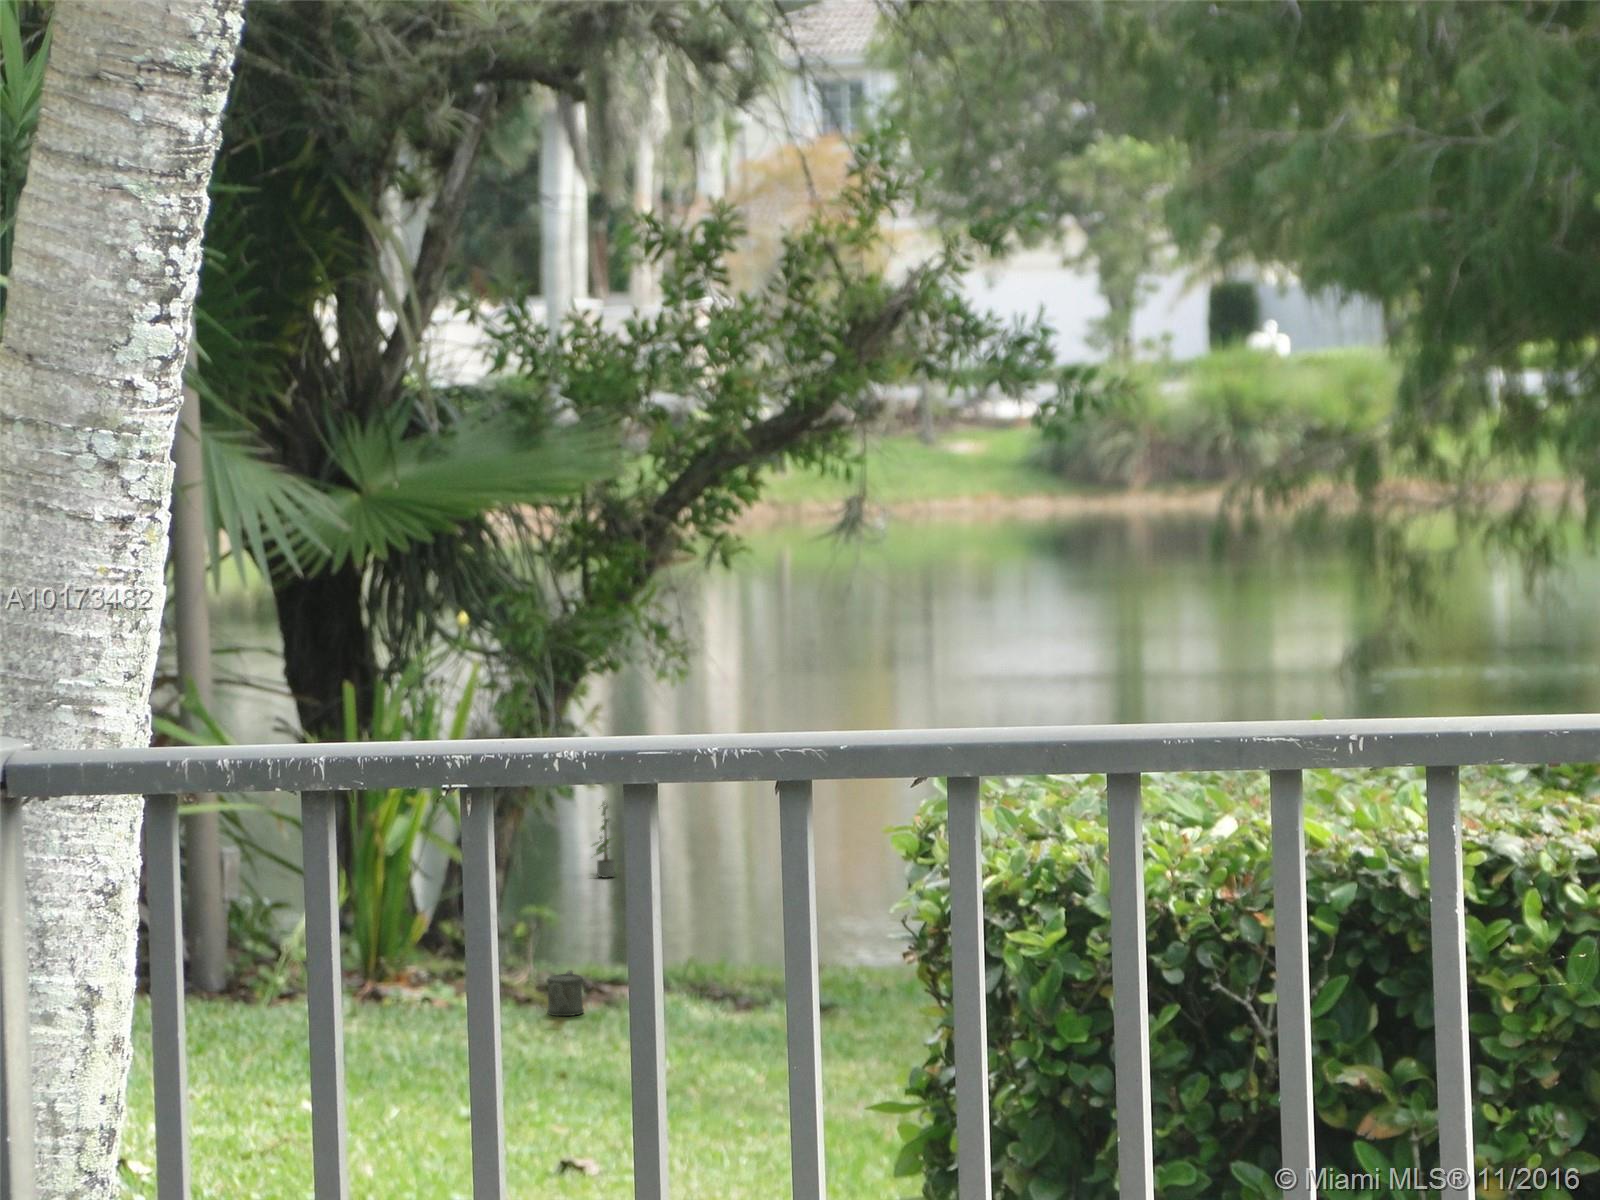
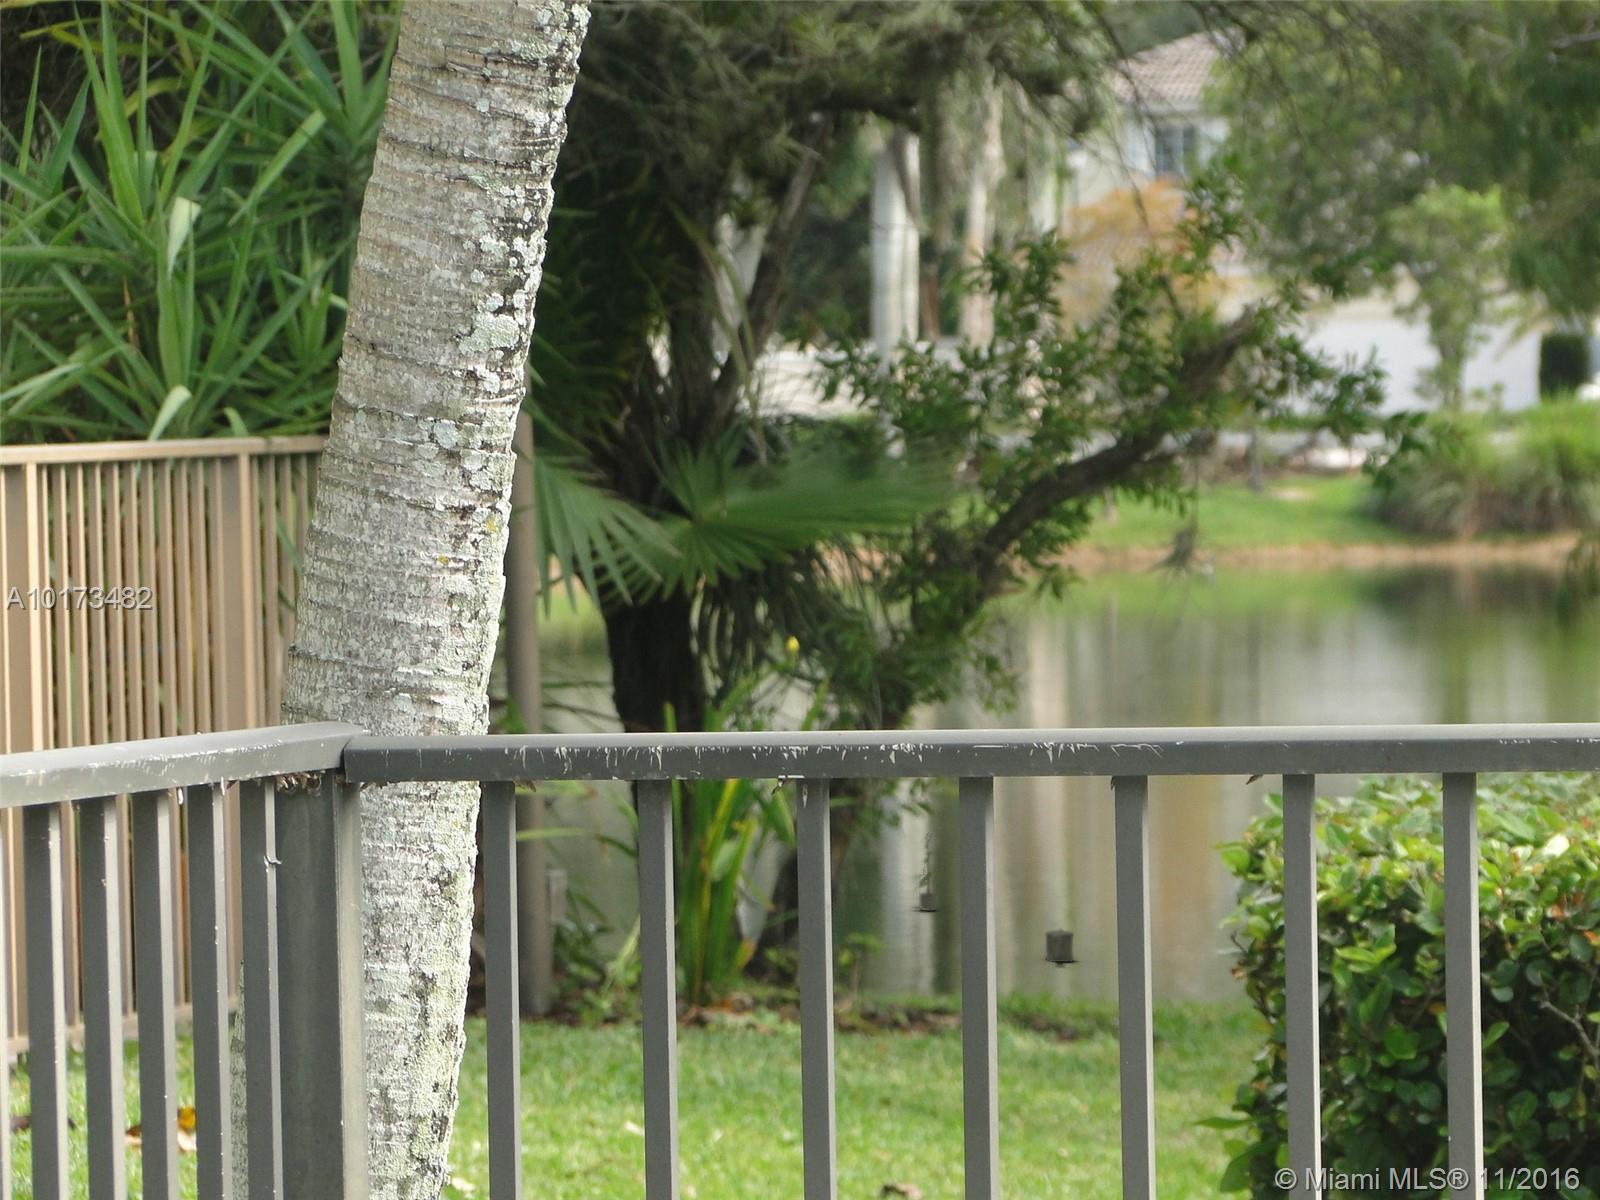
watering can: present [547,971,584,1016] -> present [1045,929,1074,962]

